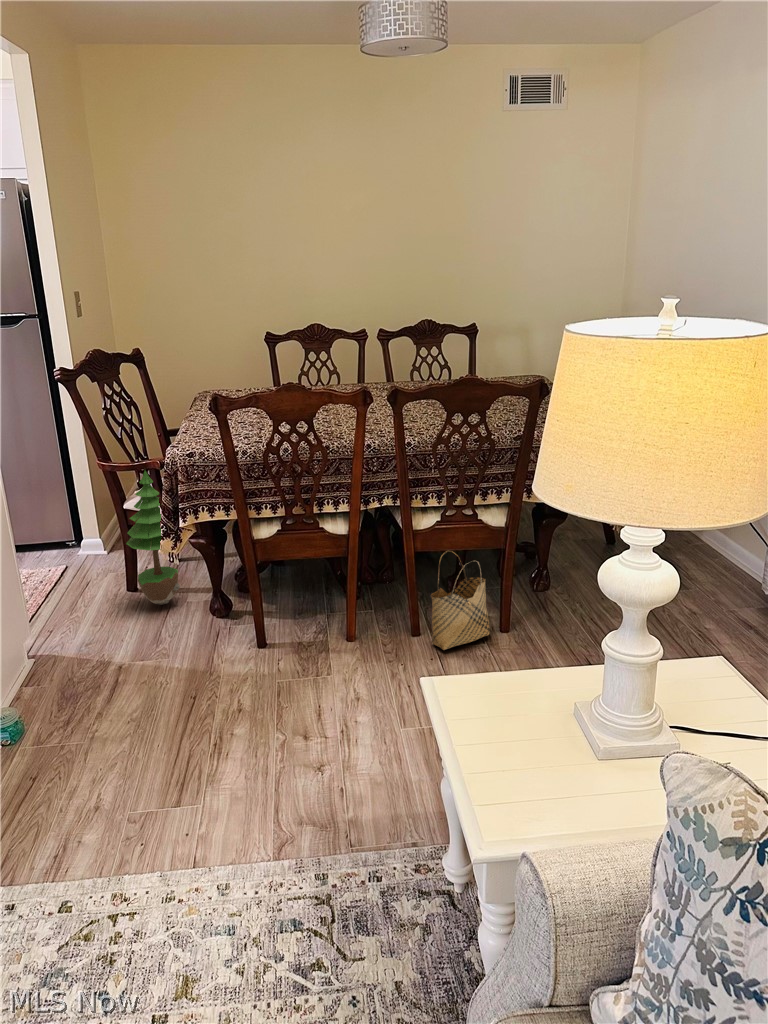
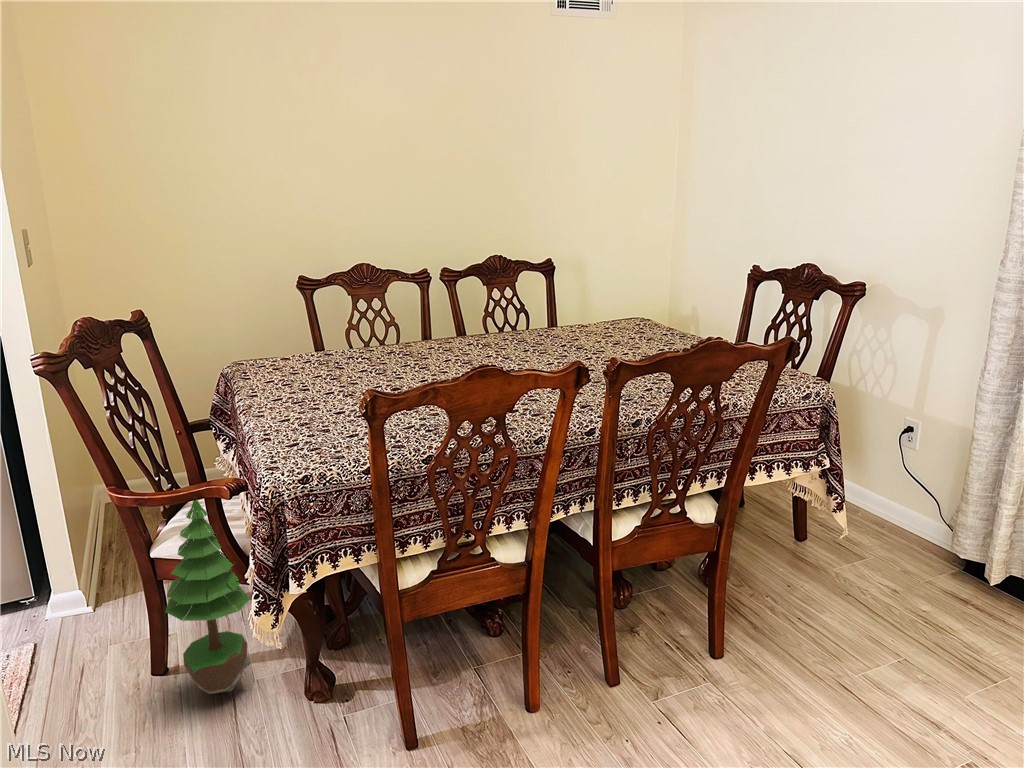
woven basket: present [431,550,490,650] -> none [645,566,711,708]

